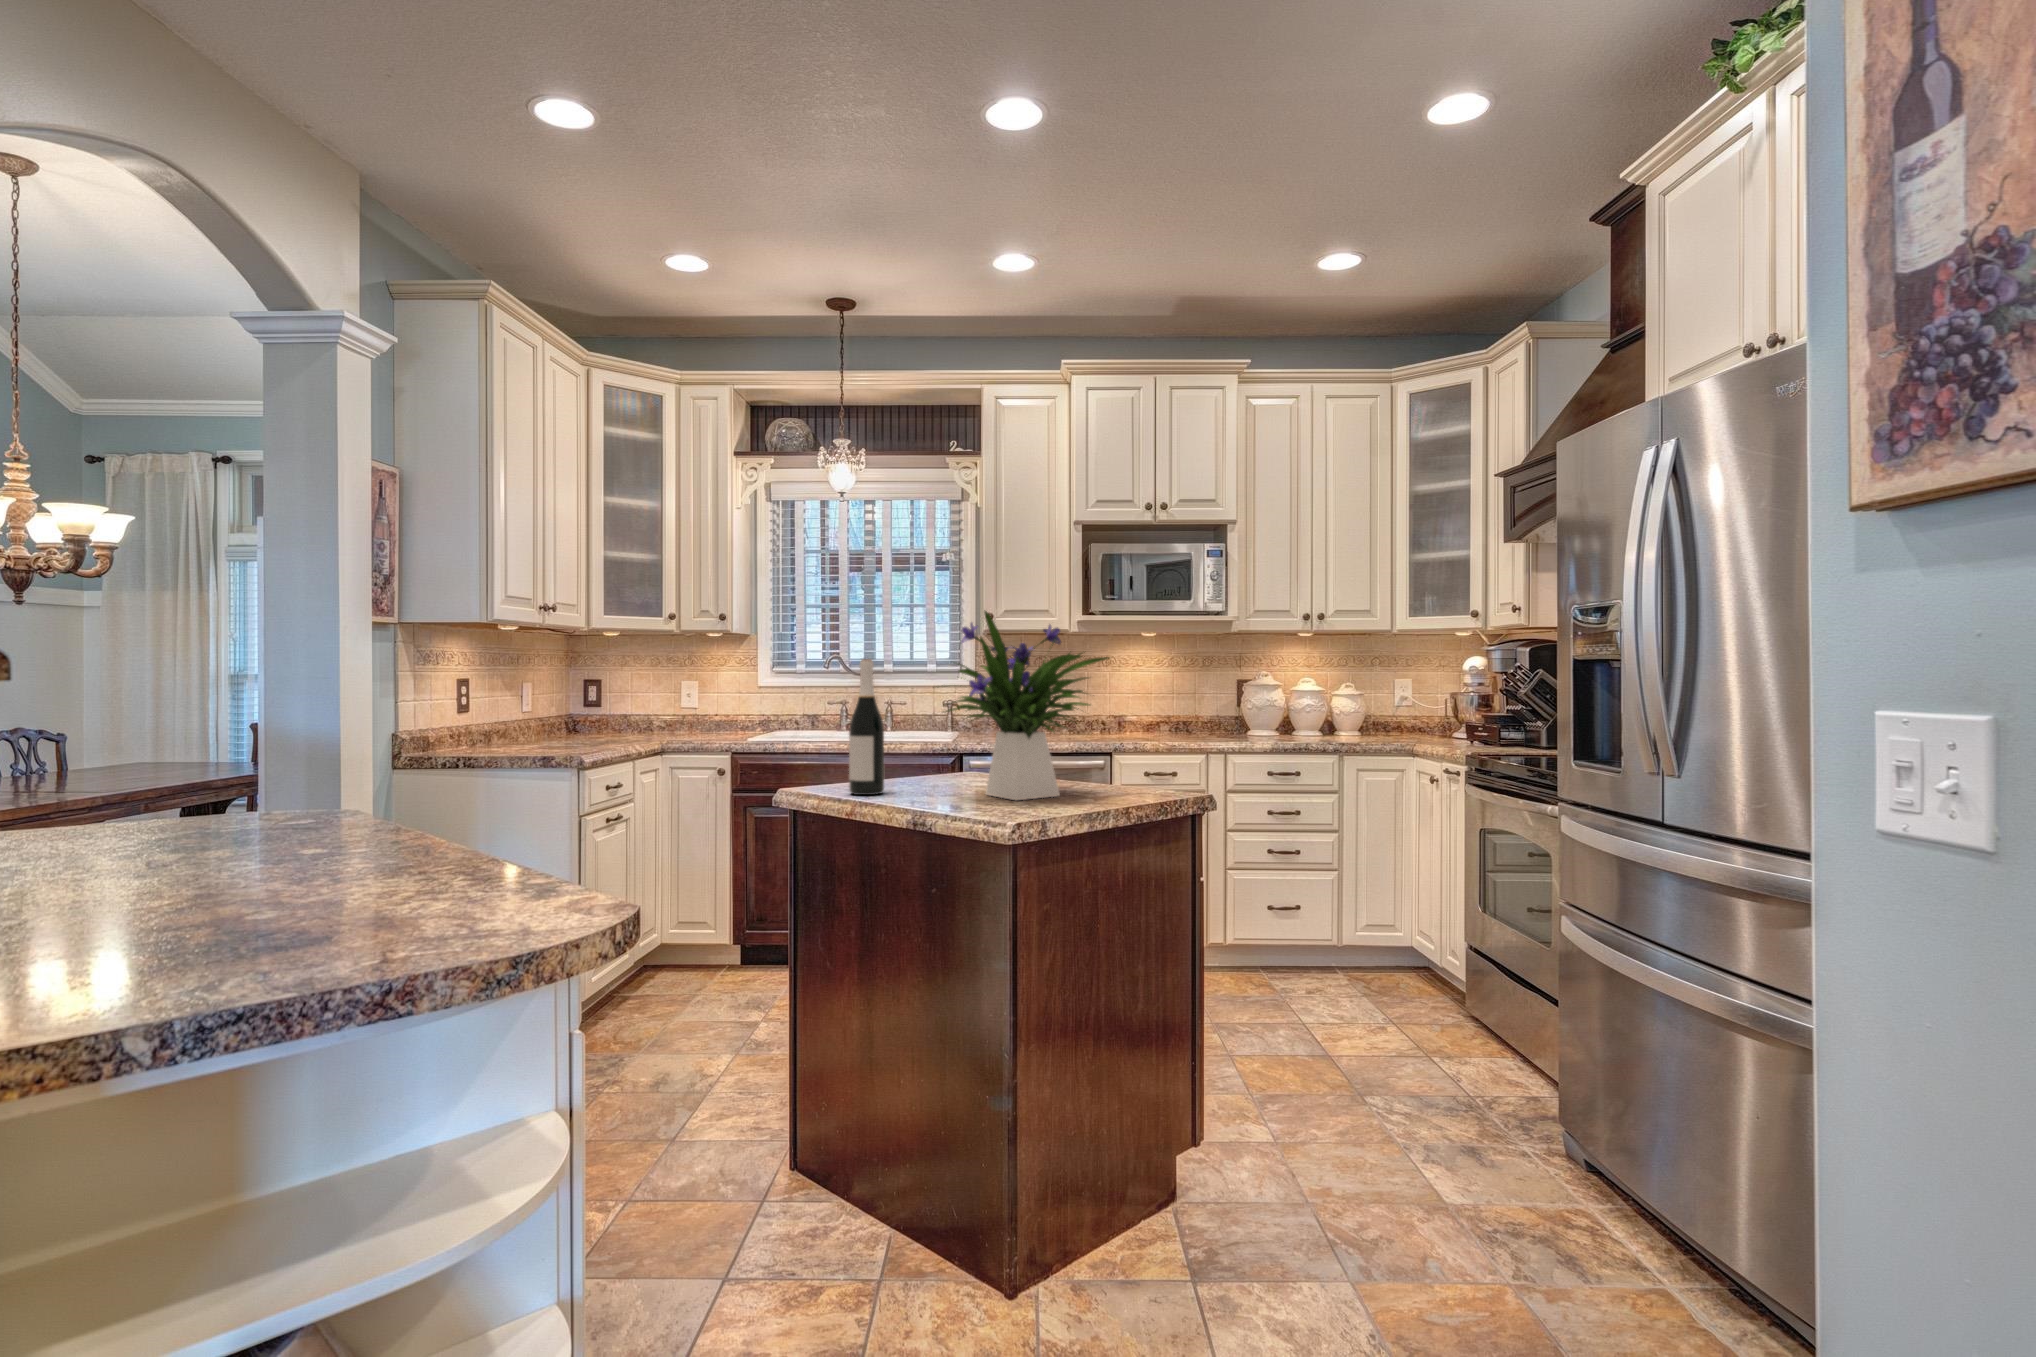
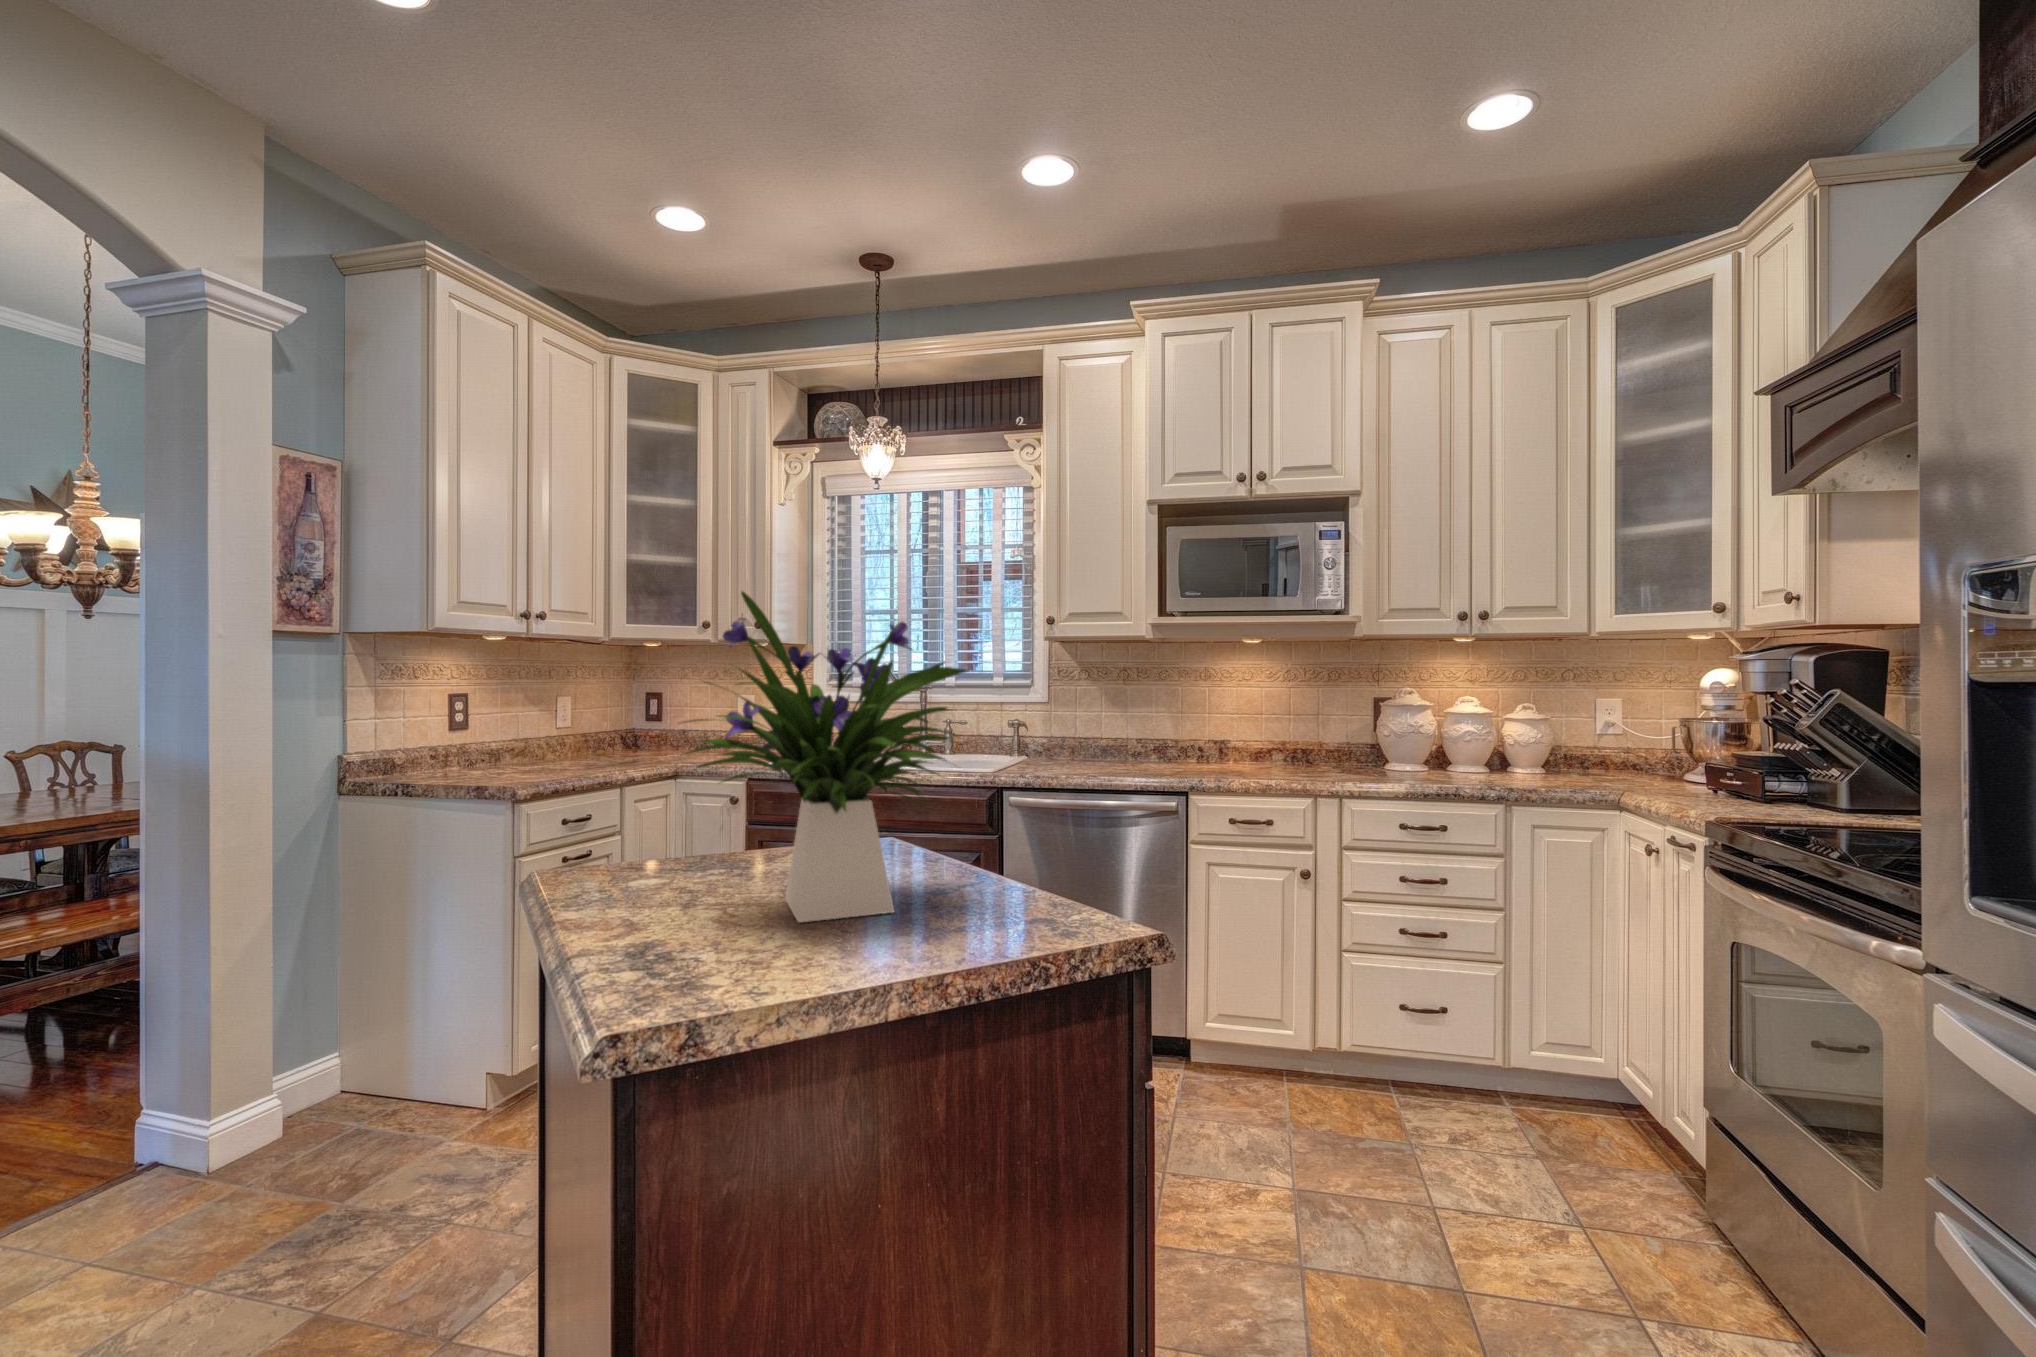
wine bottle: present [849,659,884,795] -> none [598,675,657,889]

